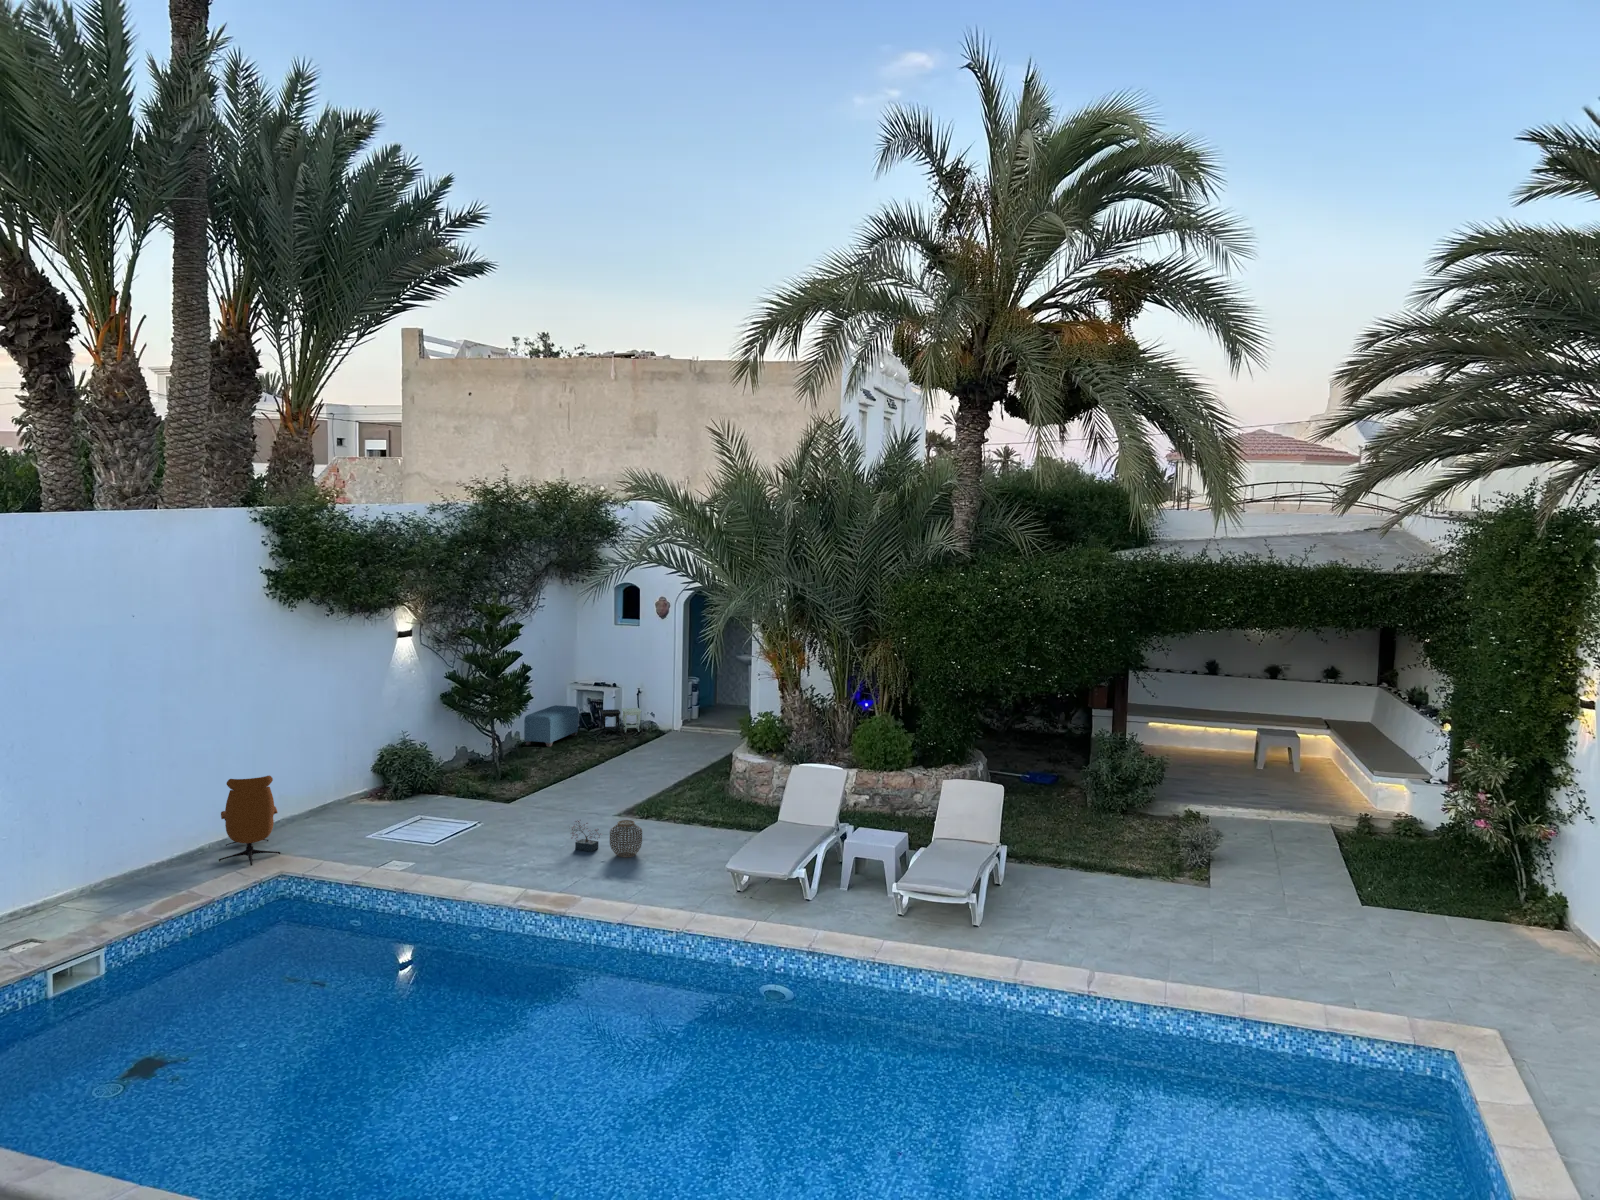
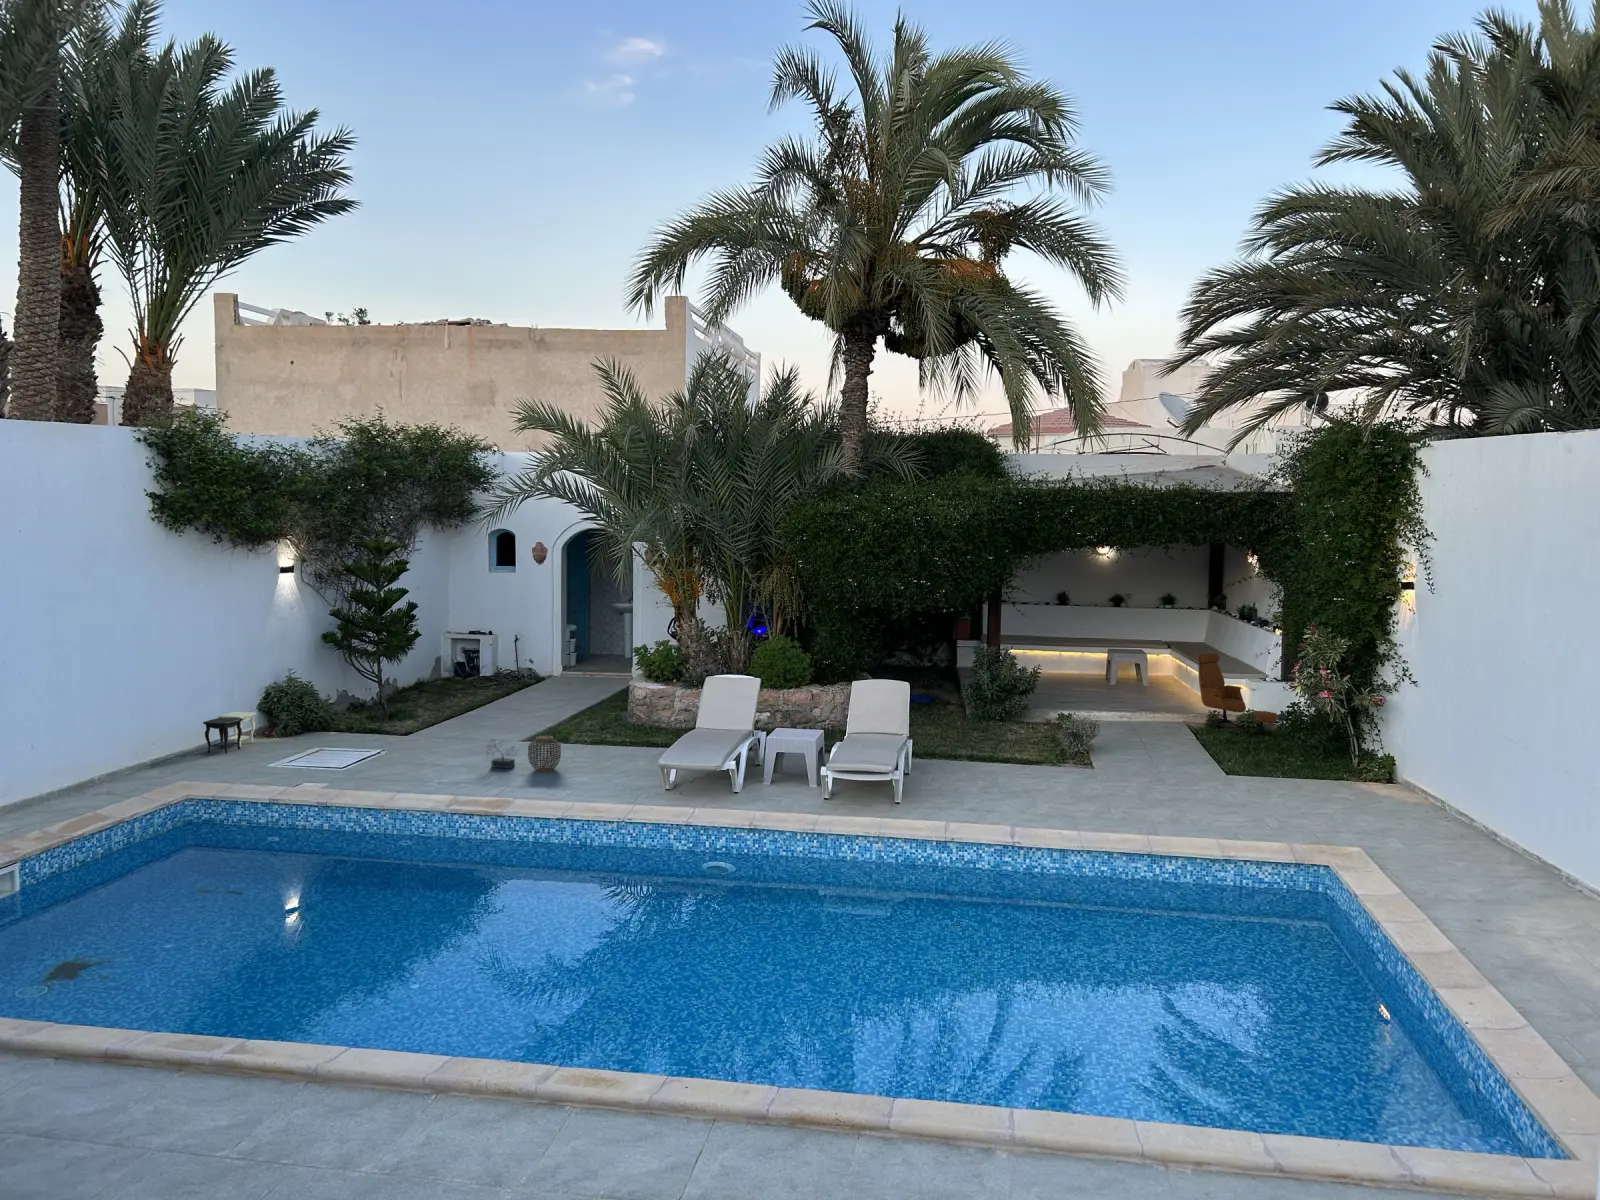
bench: present [524,705,578,747] -> none [402,653,456,692]
side table: present [601,708,641,734] -> present [203,712,256,753]
lounge chair: present [219,776,280,866] -> present [1197,653,1277,736]

